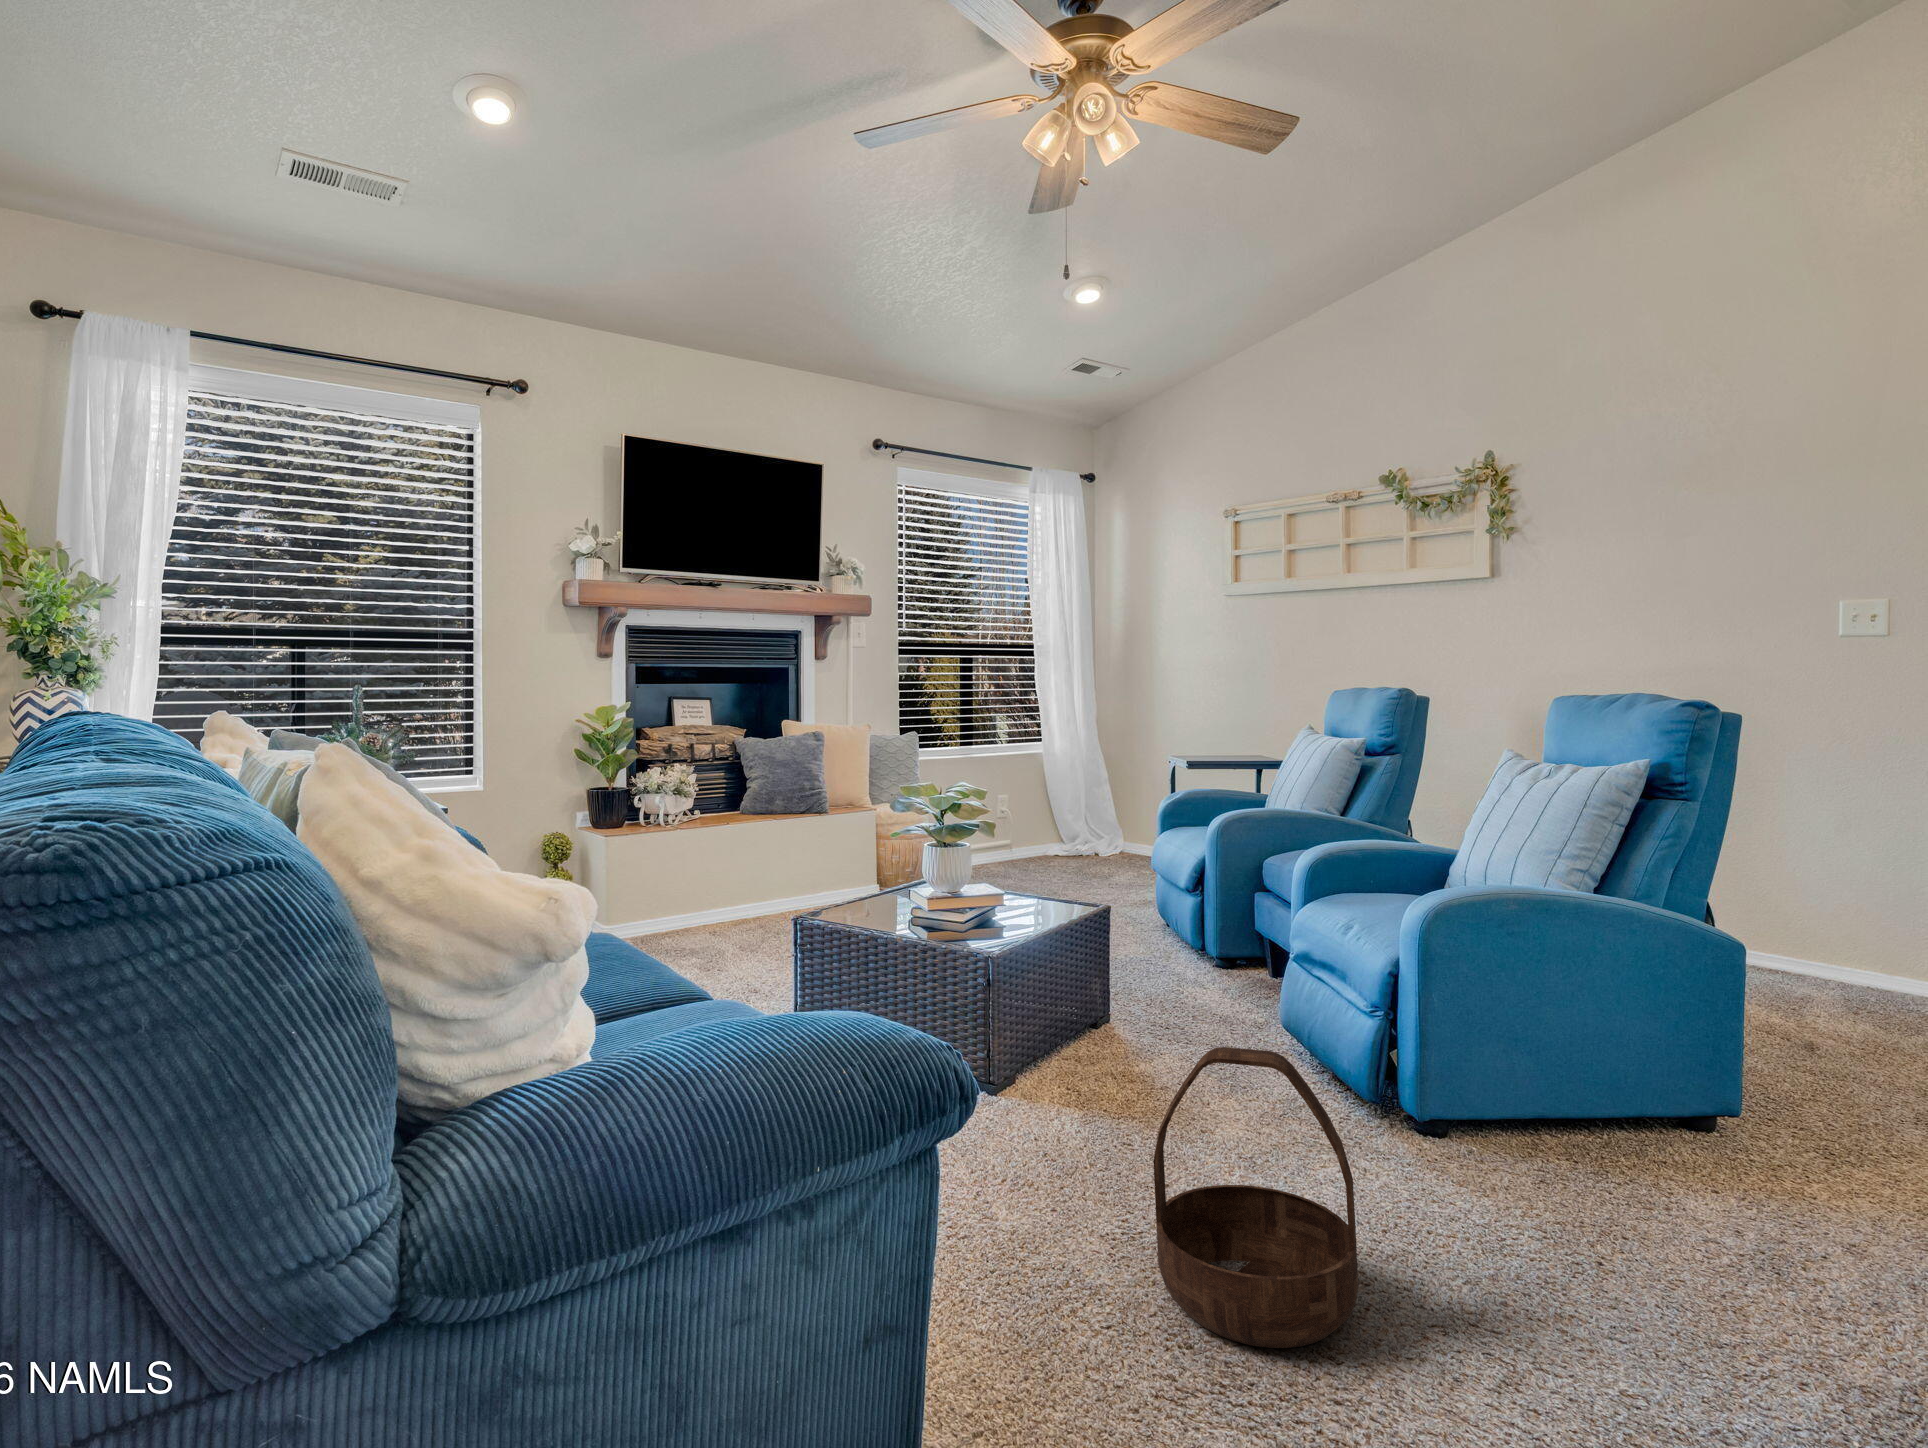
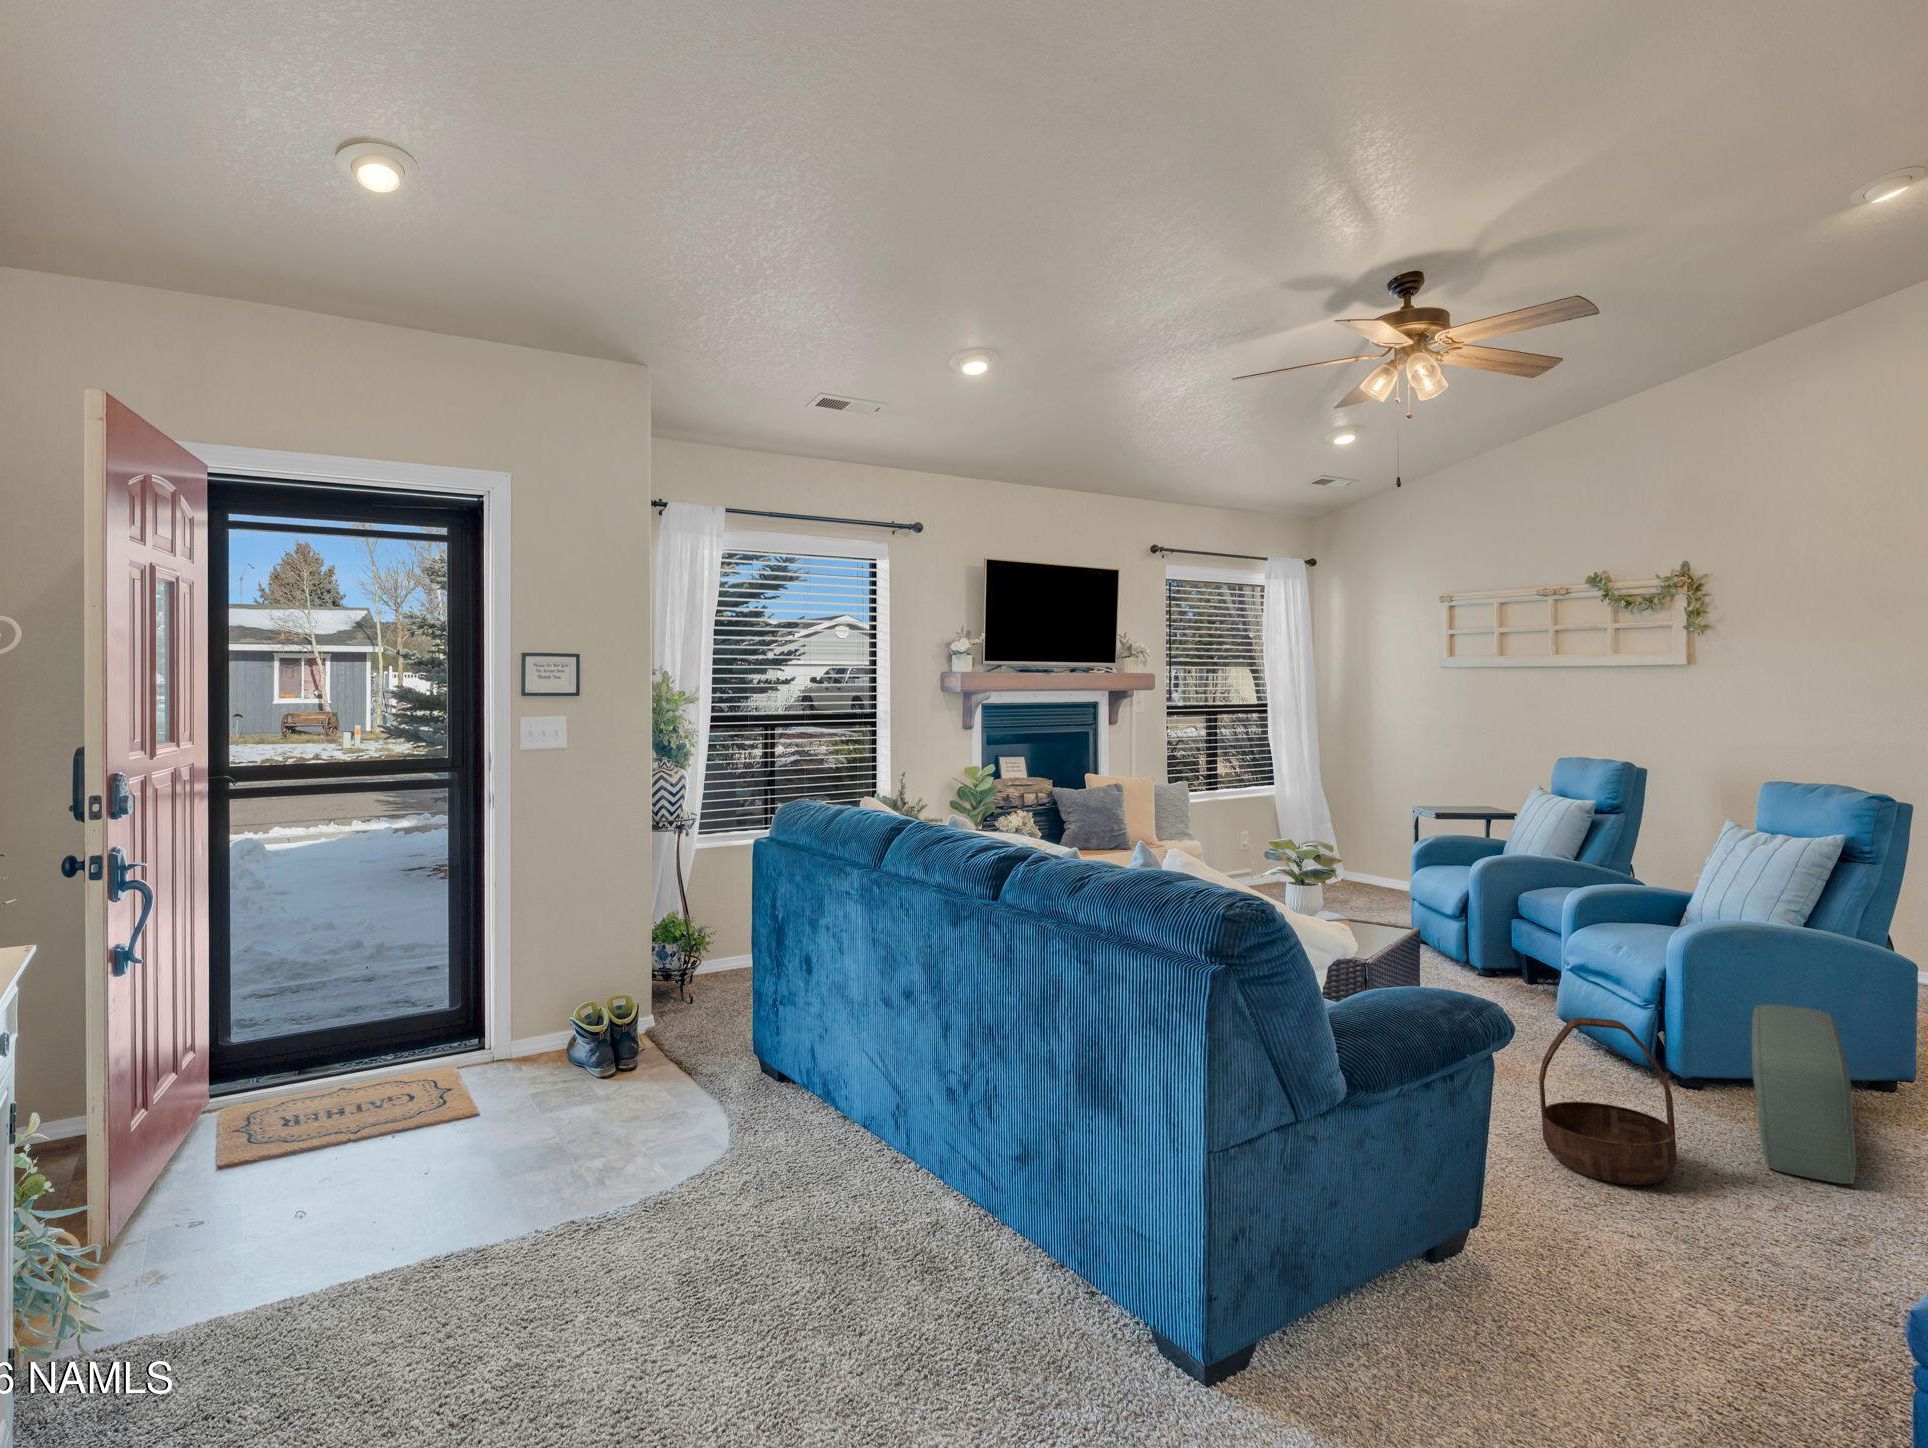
pouf: none [1493,1010,1644,1325] -> present [1752,1005,1856,1184]

